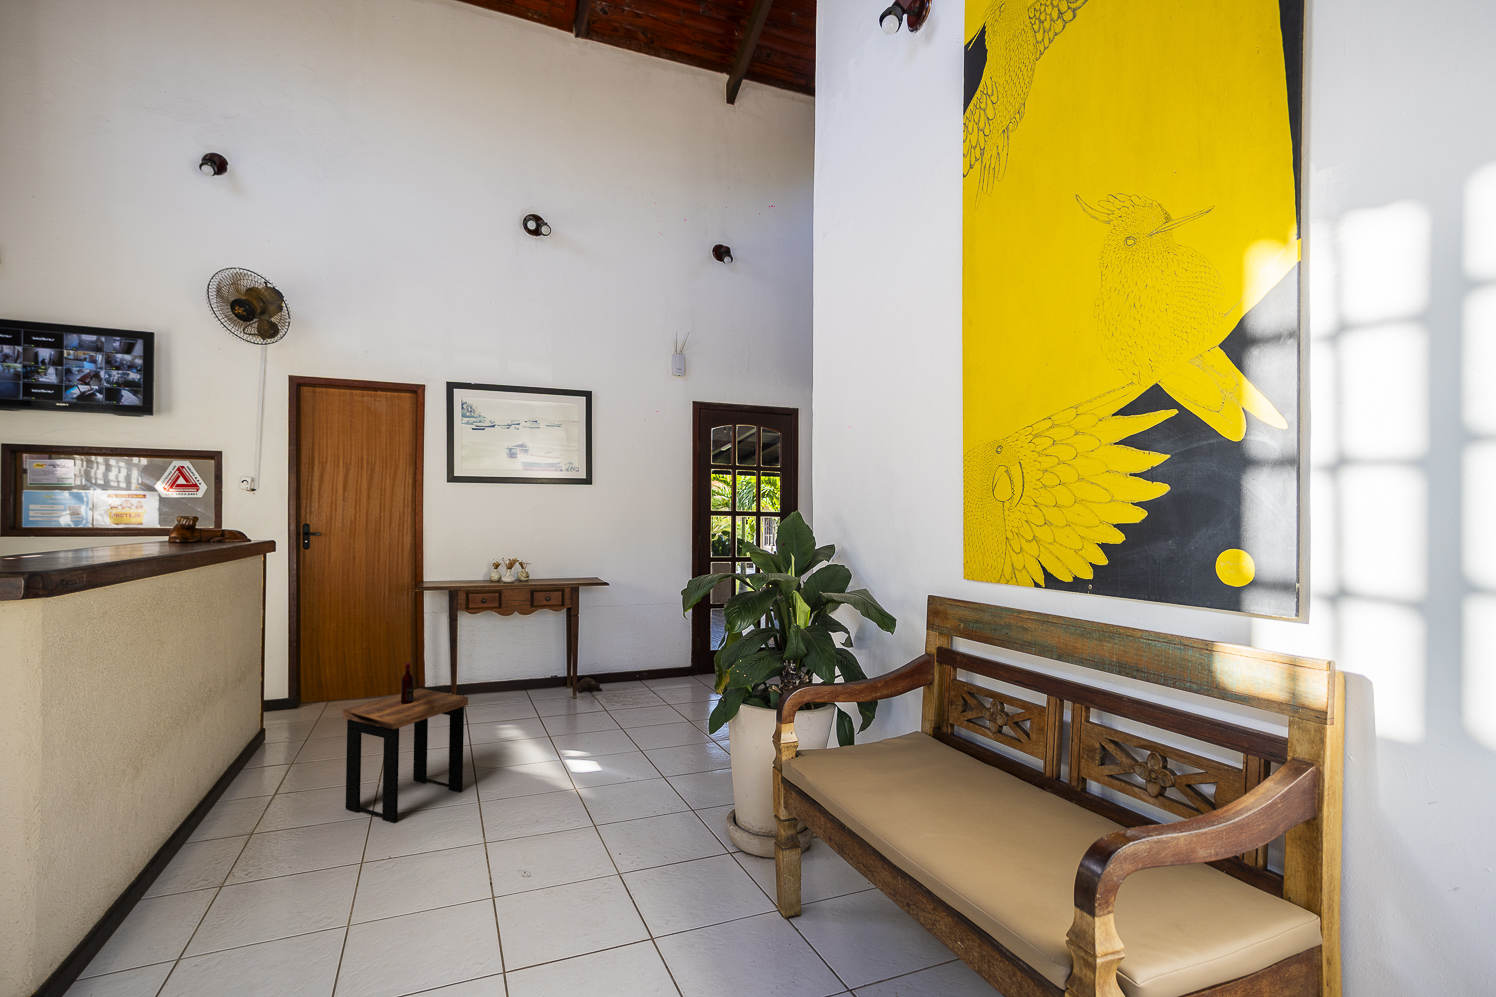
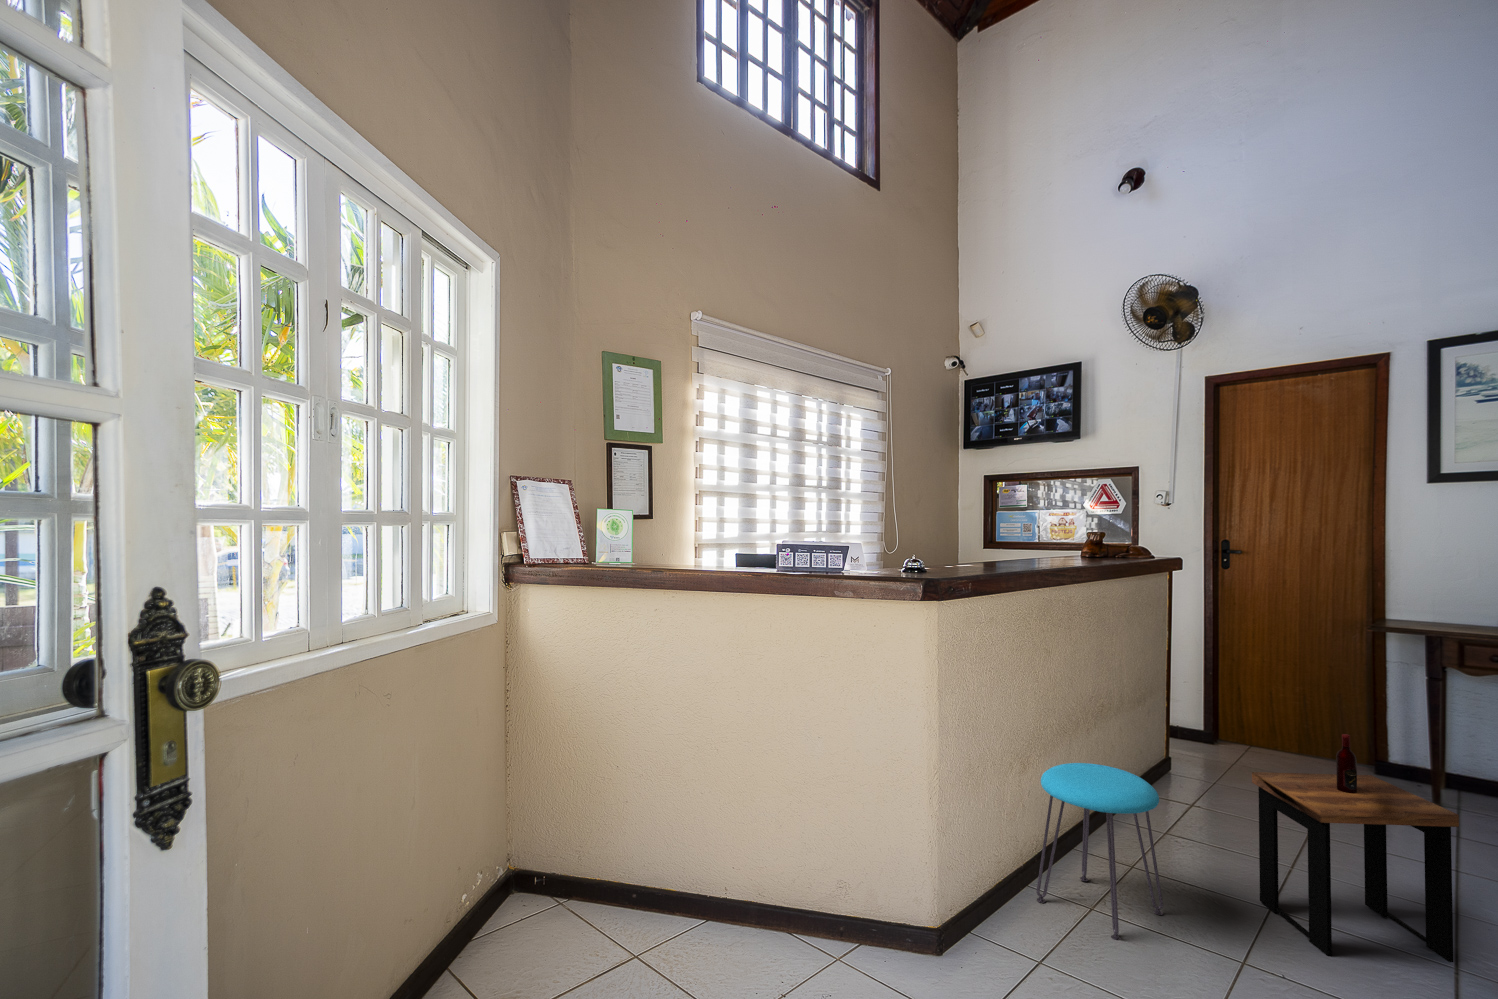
stool: none [136,742,271,905] -> present [1036,763,1163,941]

